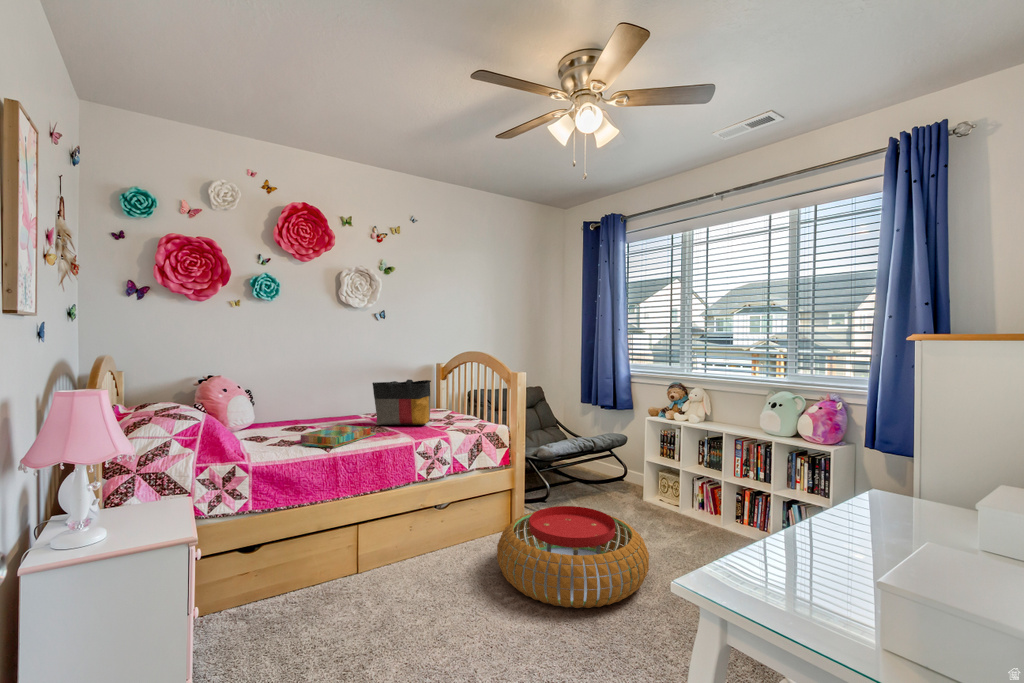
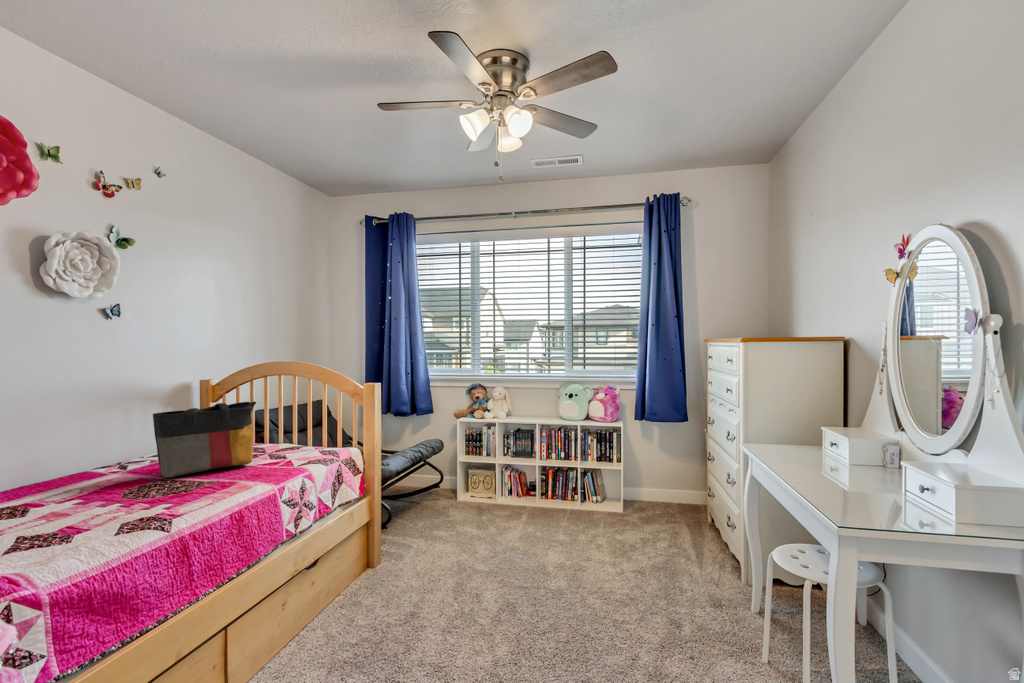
board game: present [301,425,376,448] -> none [82,480,197,534]
pouf: present [497,506,649,608] -> none [401,515,561,627]

